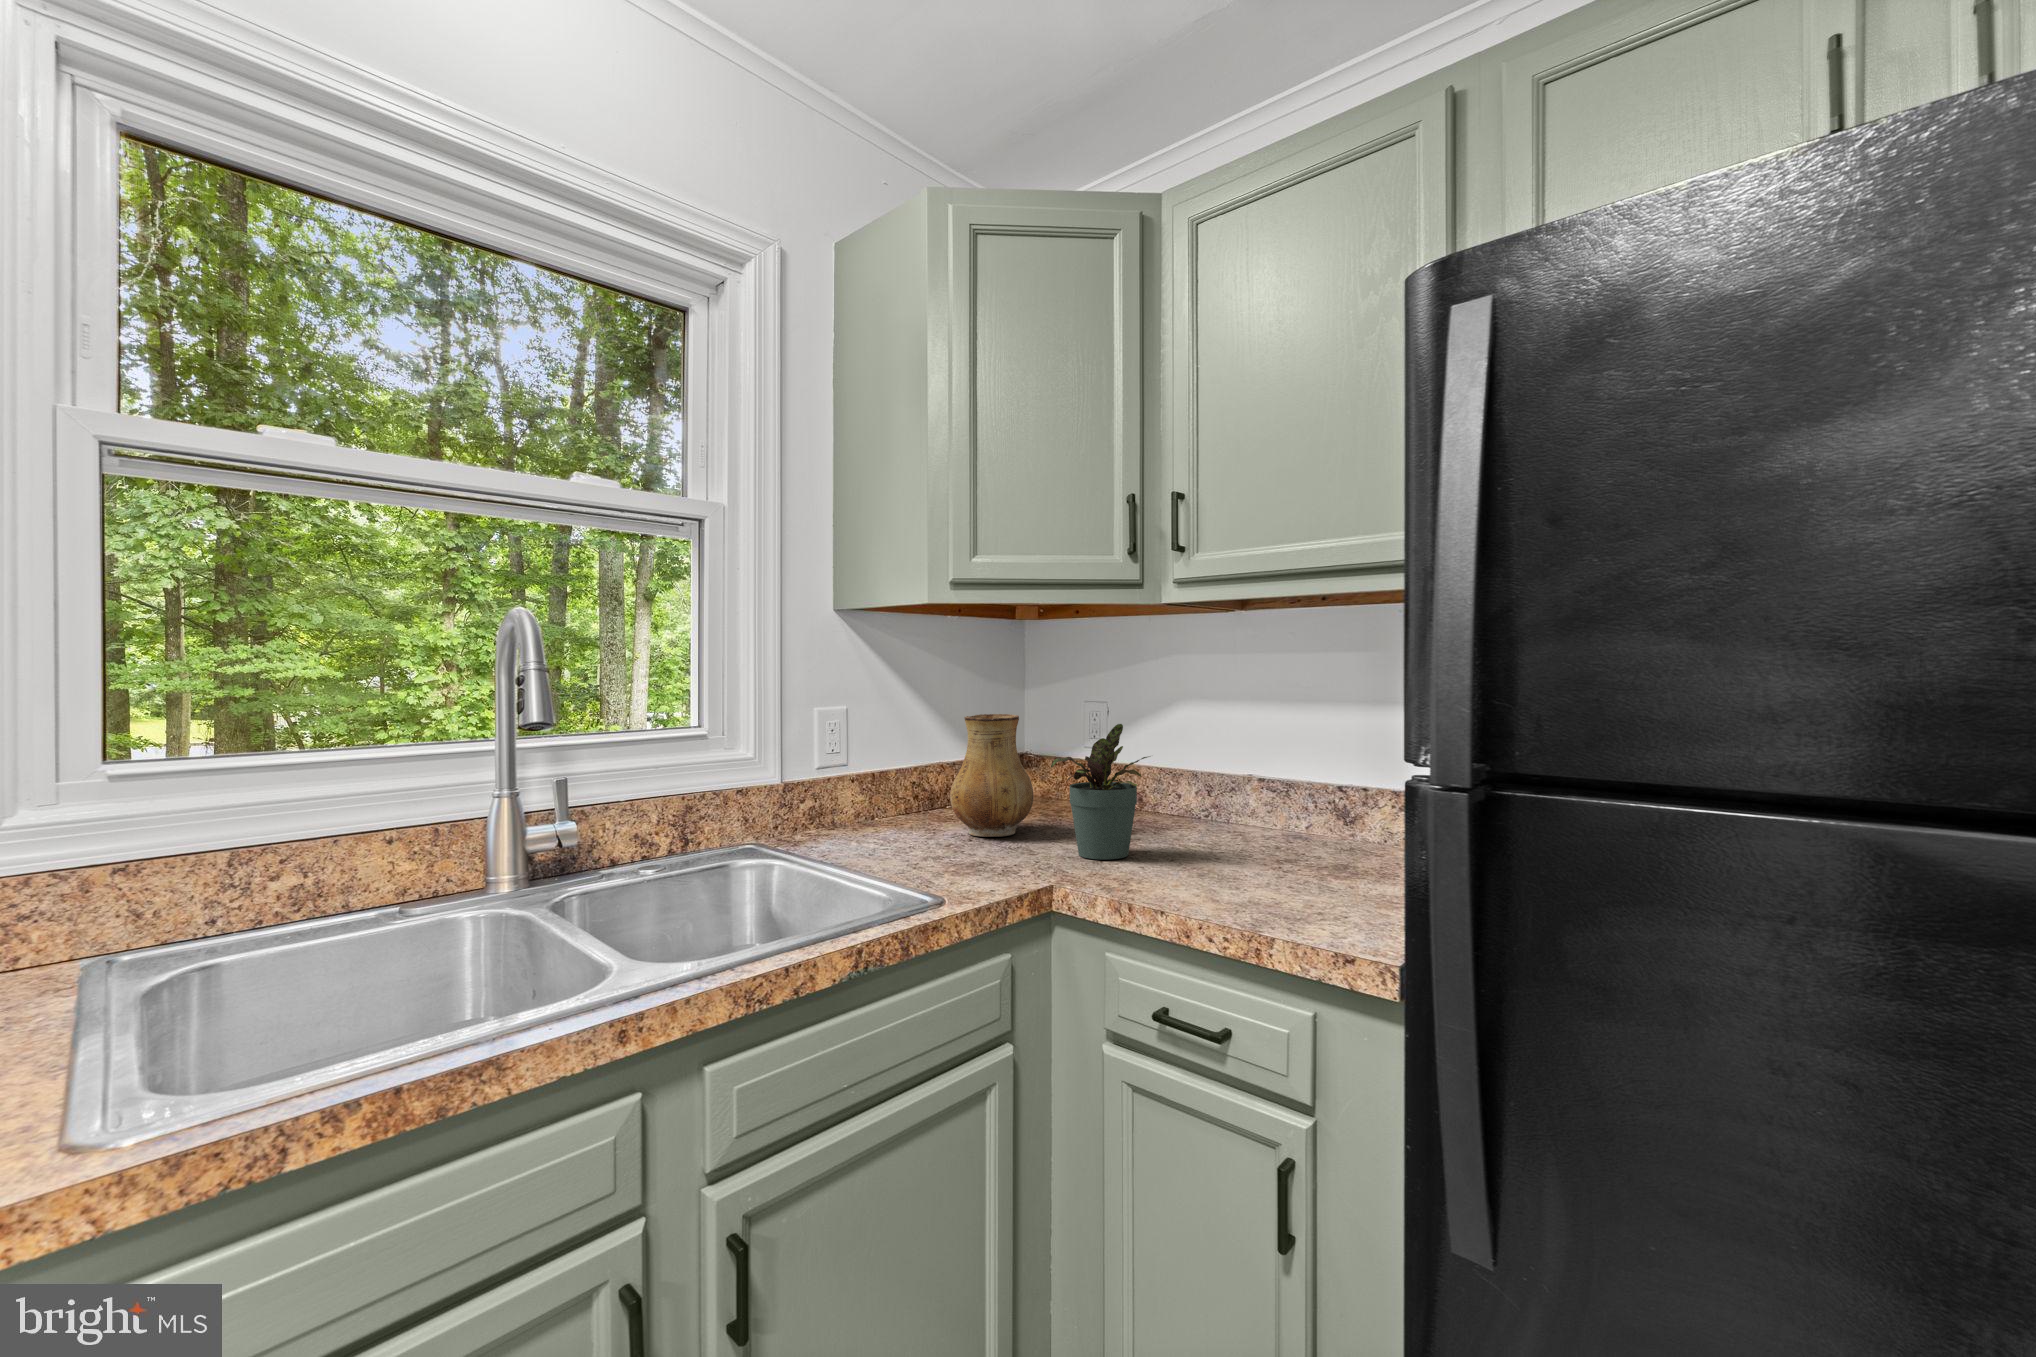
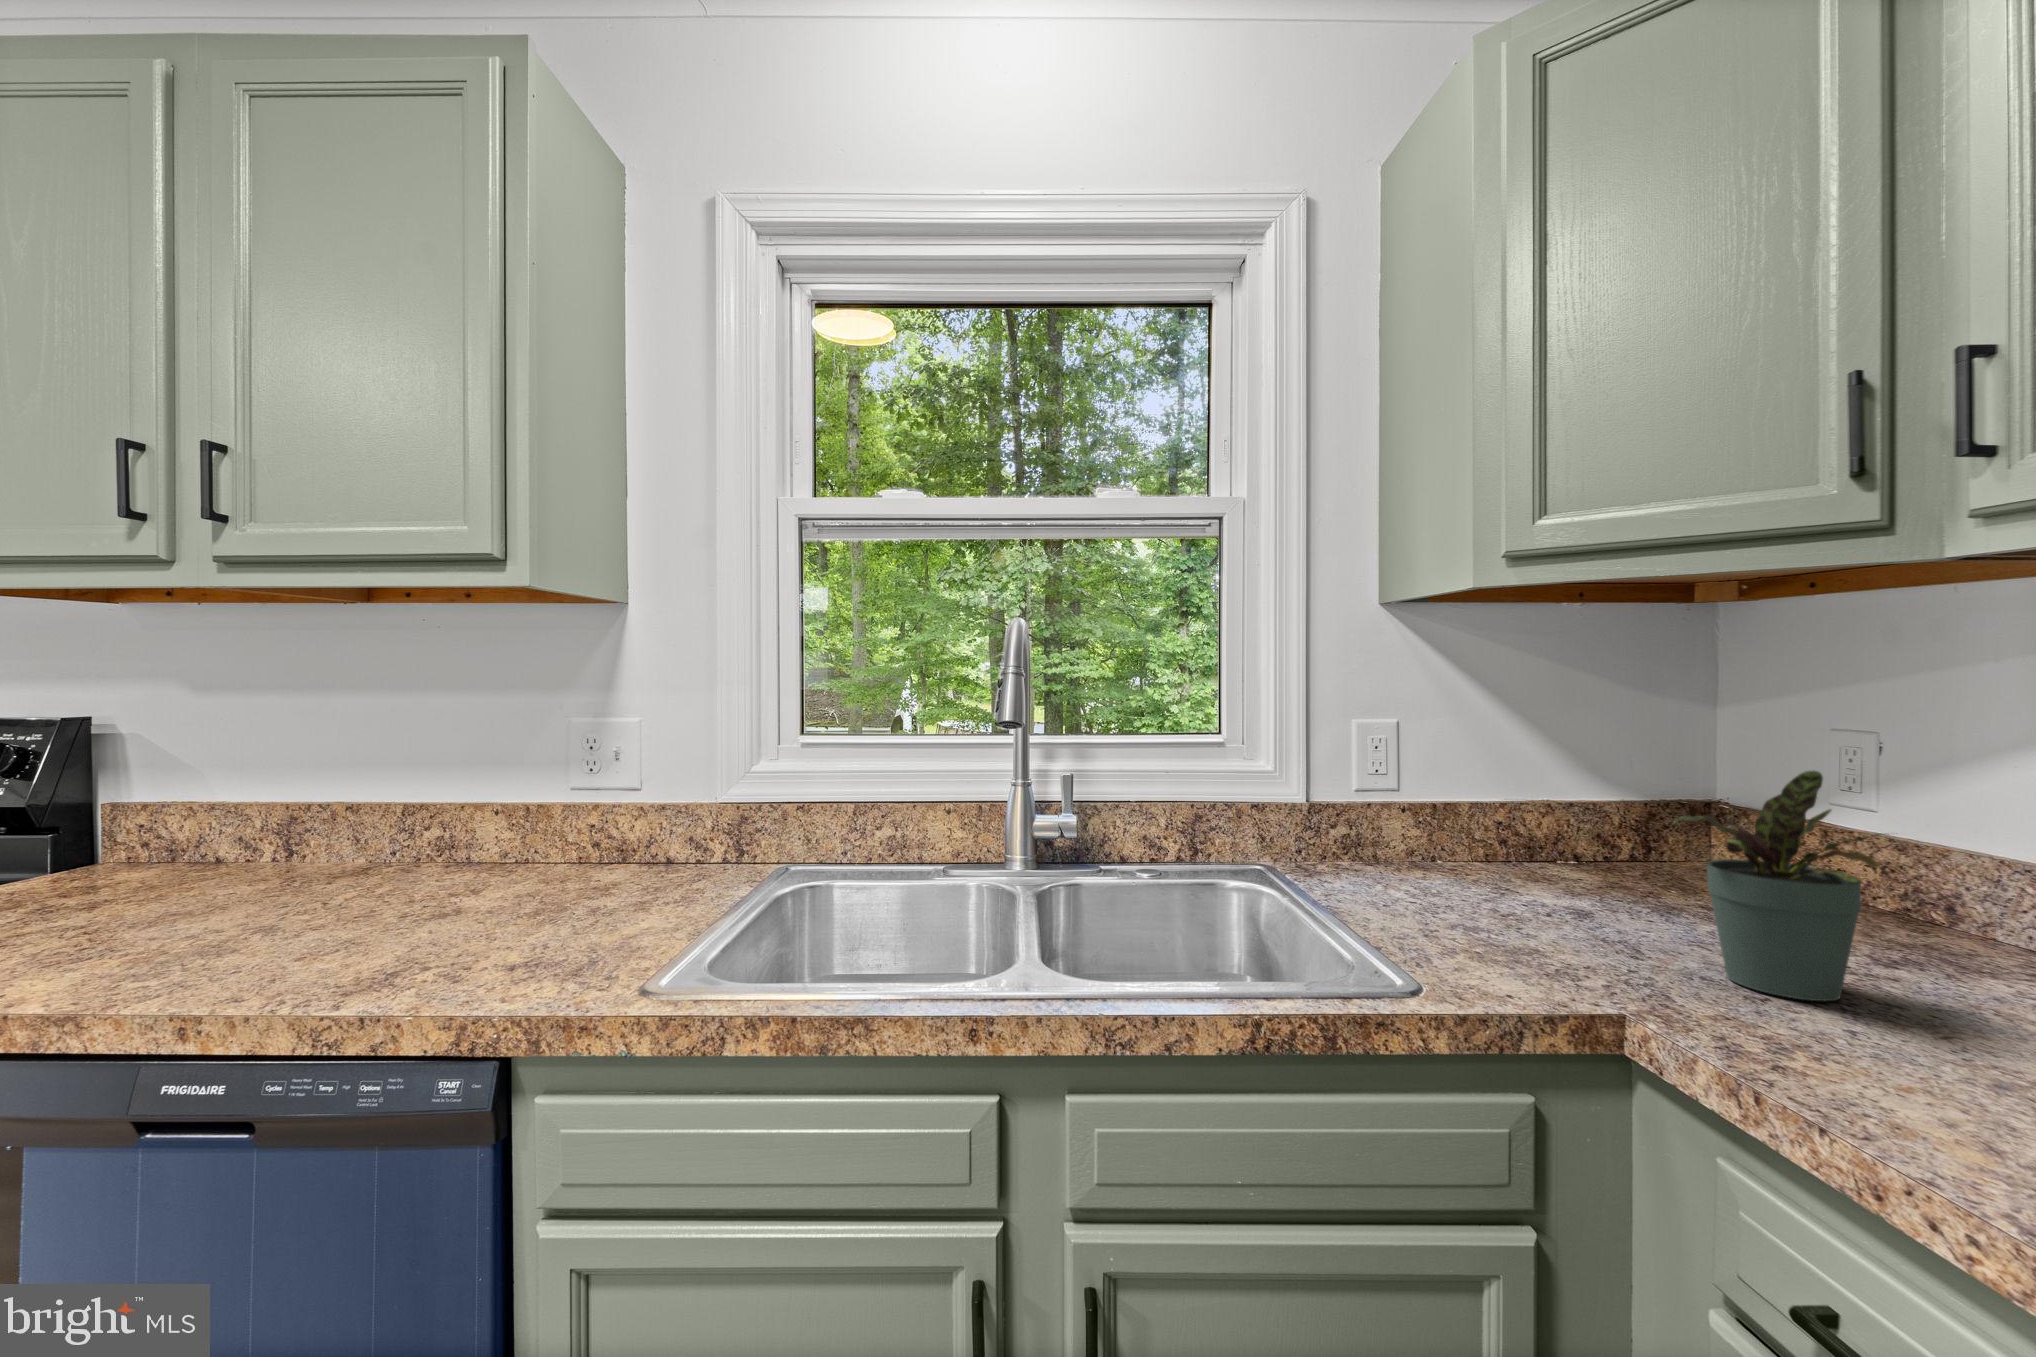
ceramic pitcher: present [950,714,1034,837] -> none [1524,741,1668,918]

